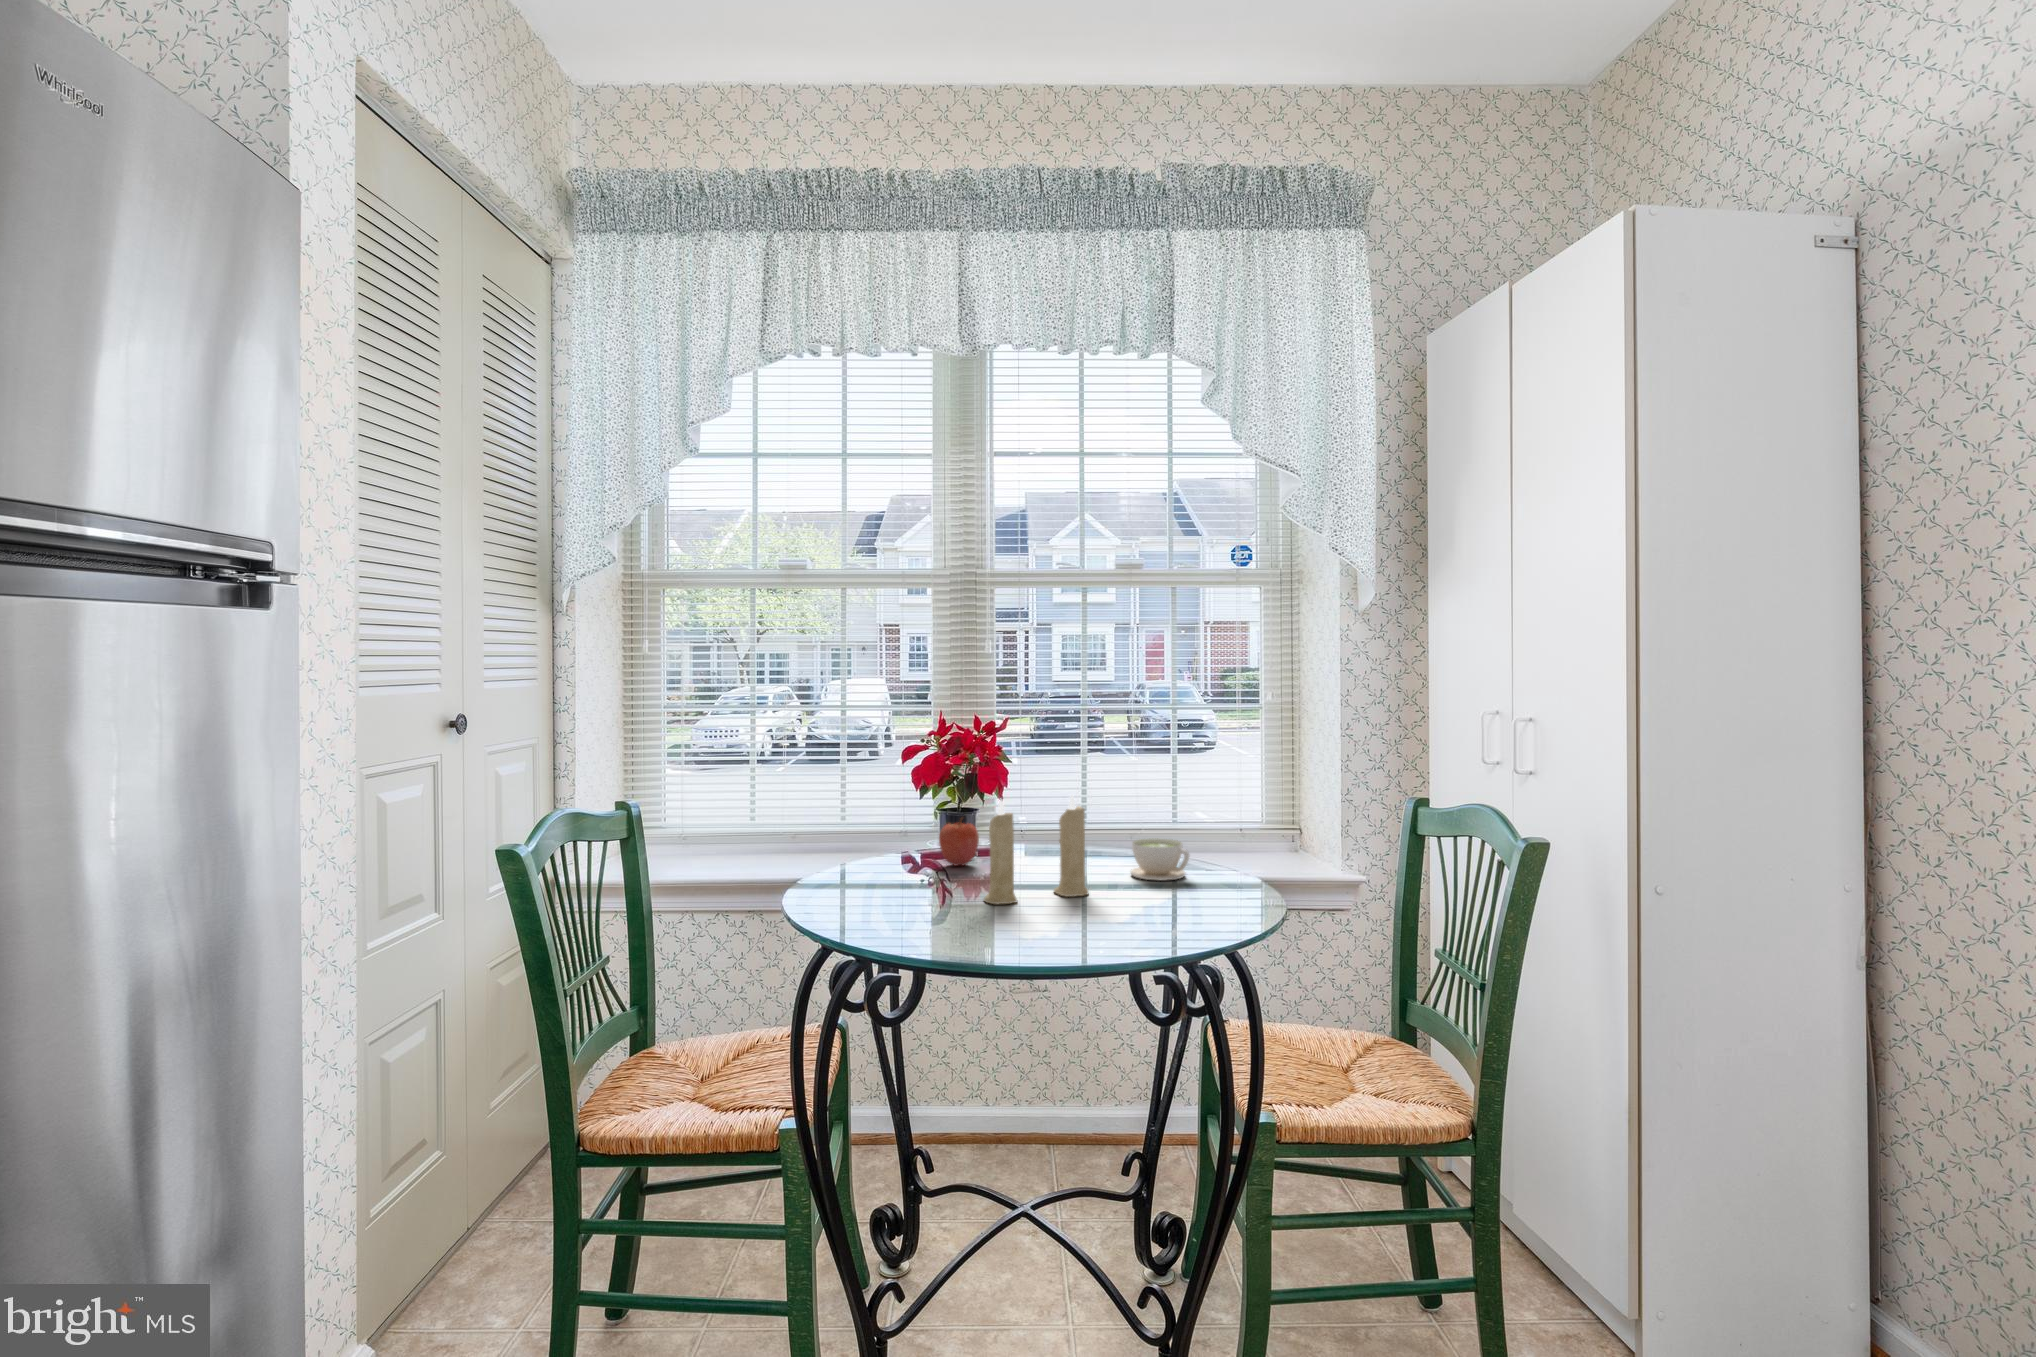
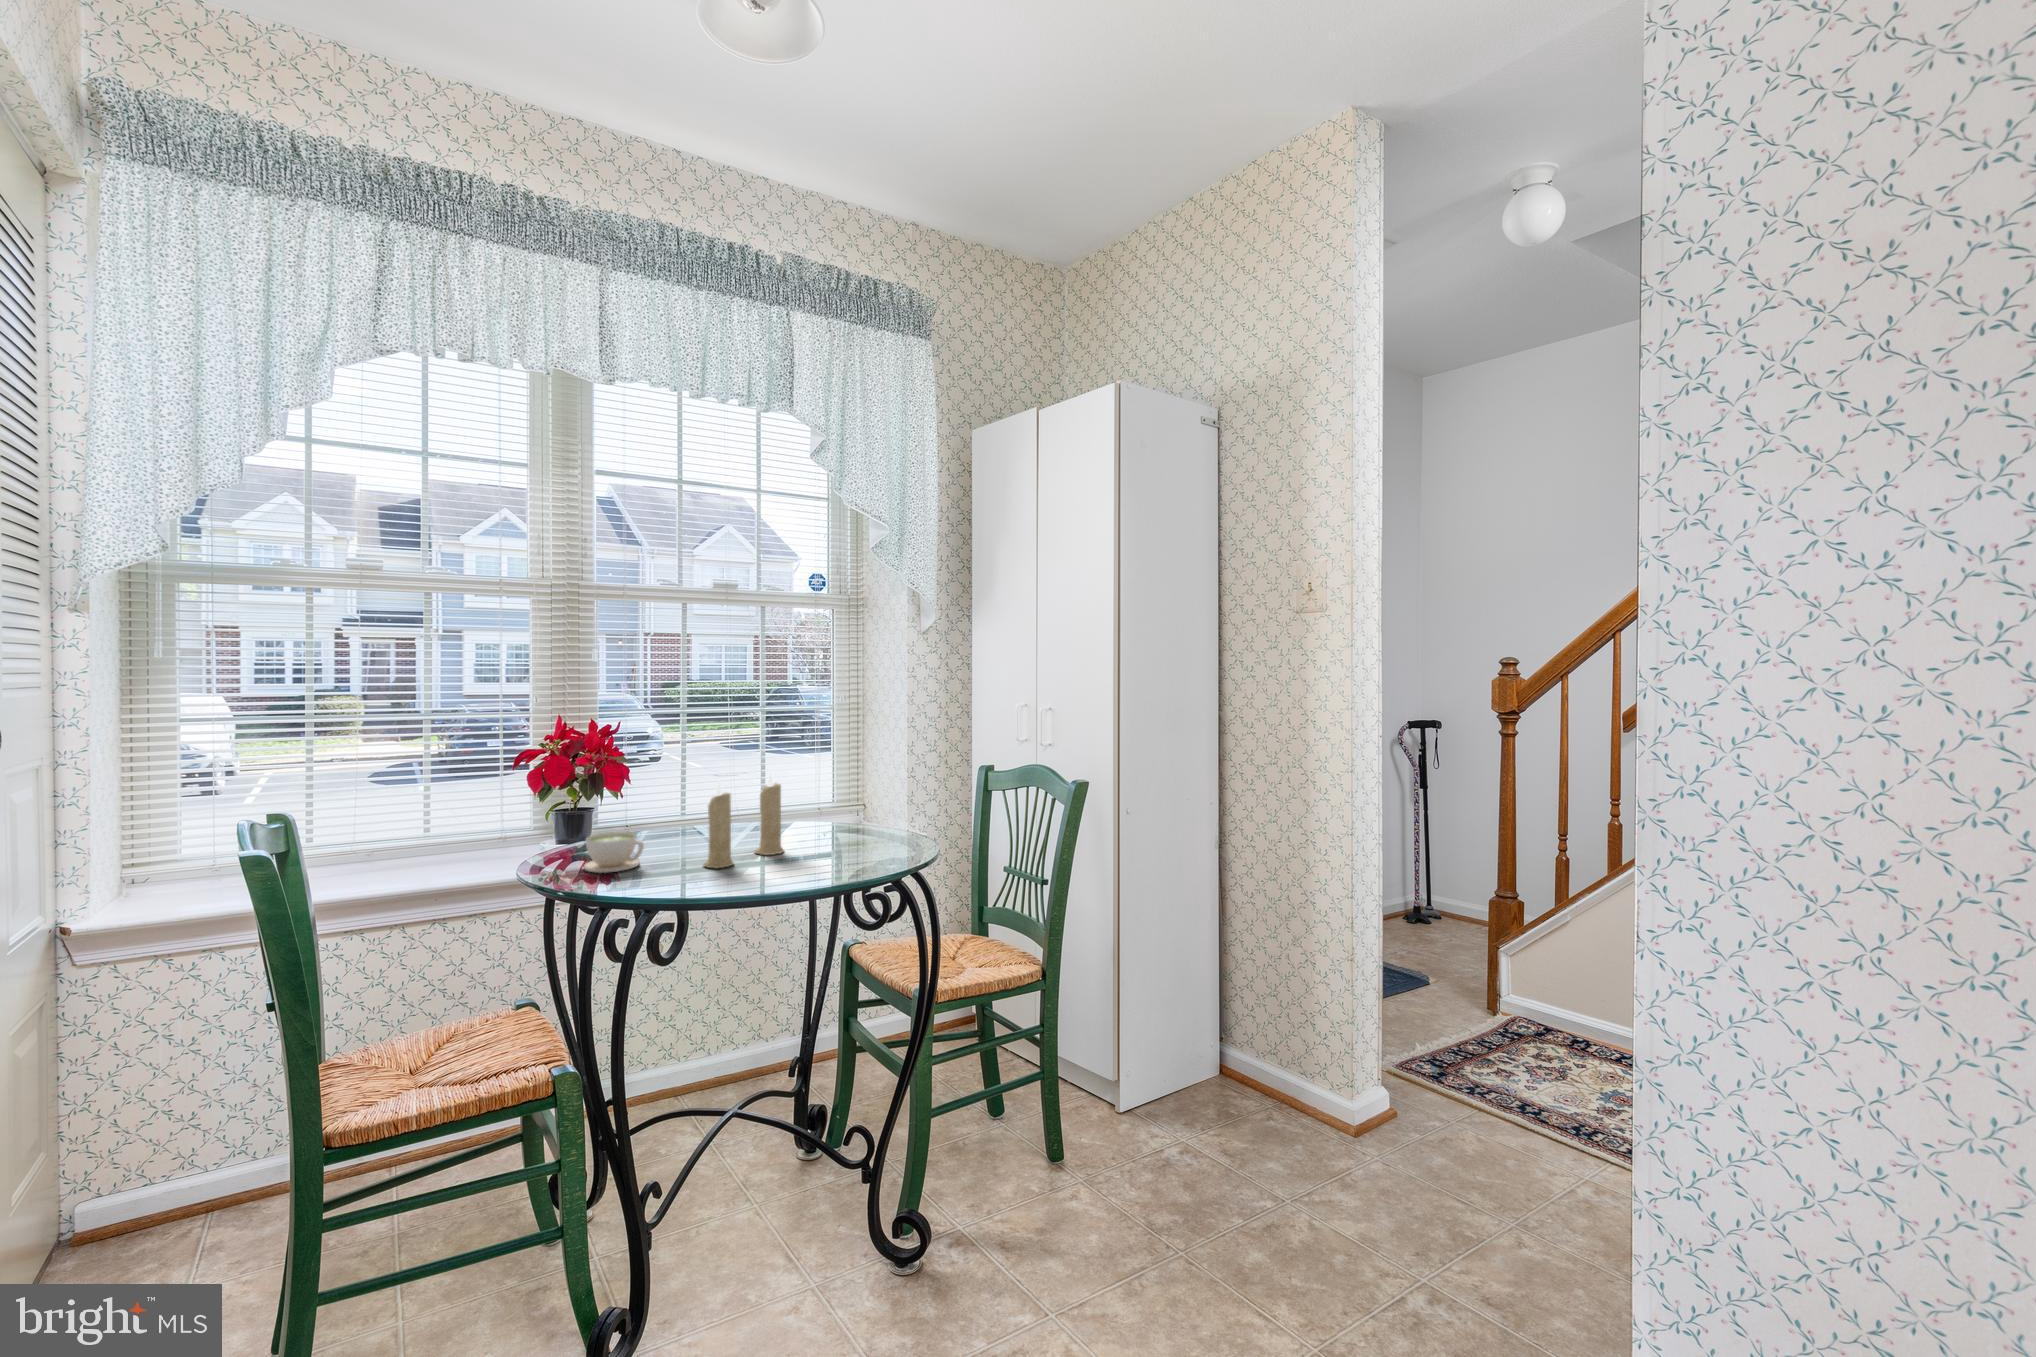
apple: present [939,818,979,866] -> none [628,799,666,842]
coffee cup: present [1131,838,1190,880] -> present [584,832,644,873]

